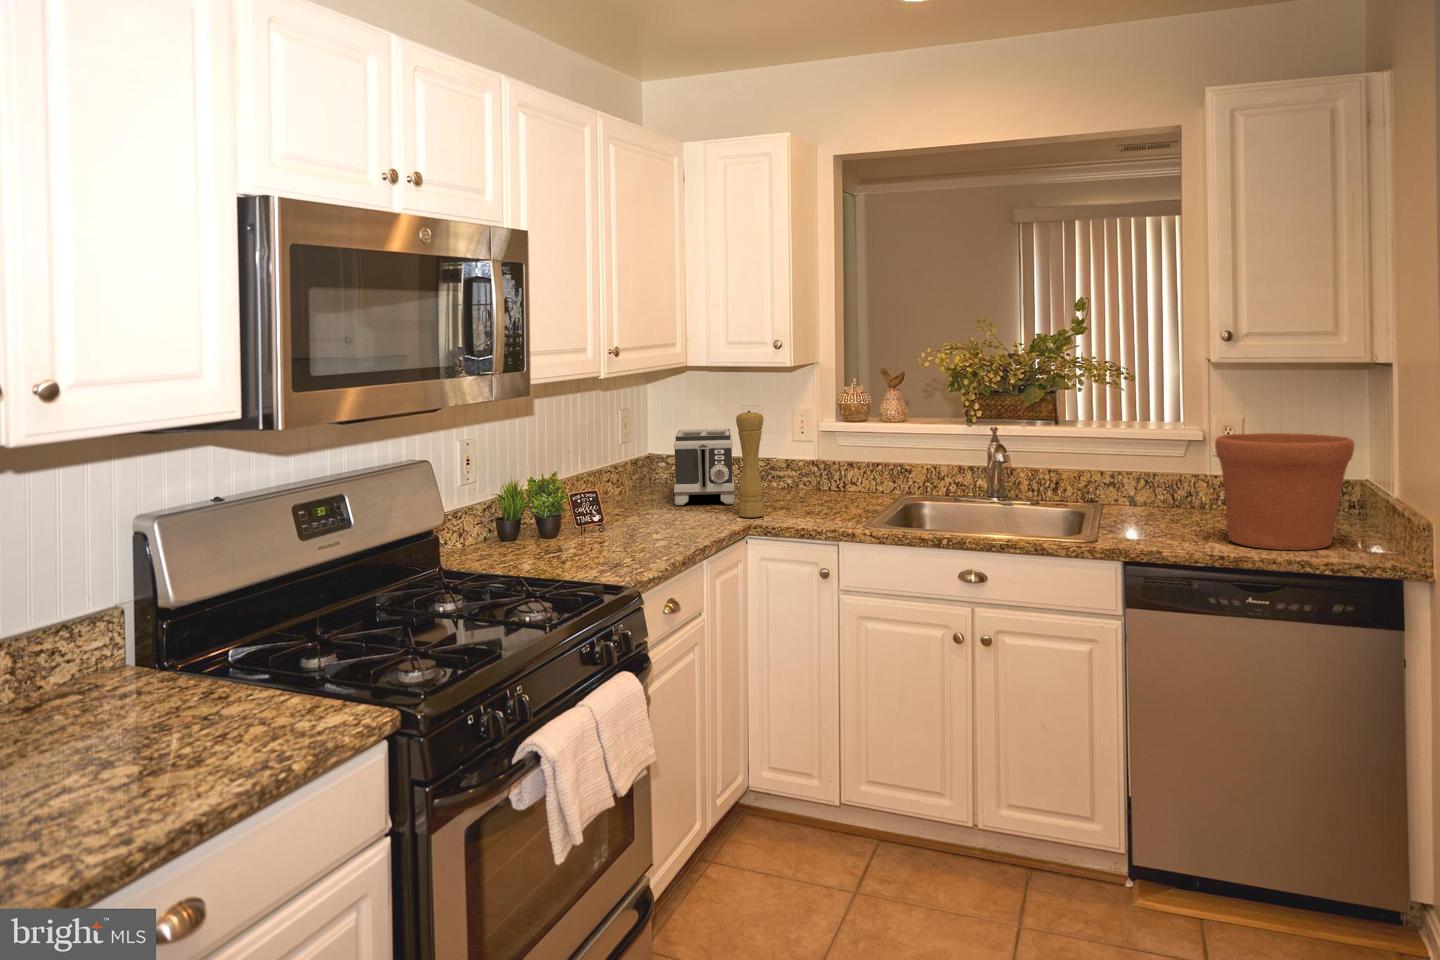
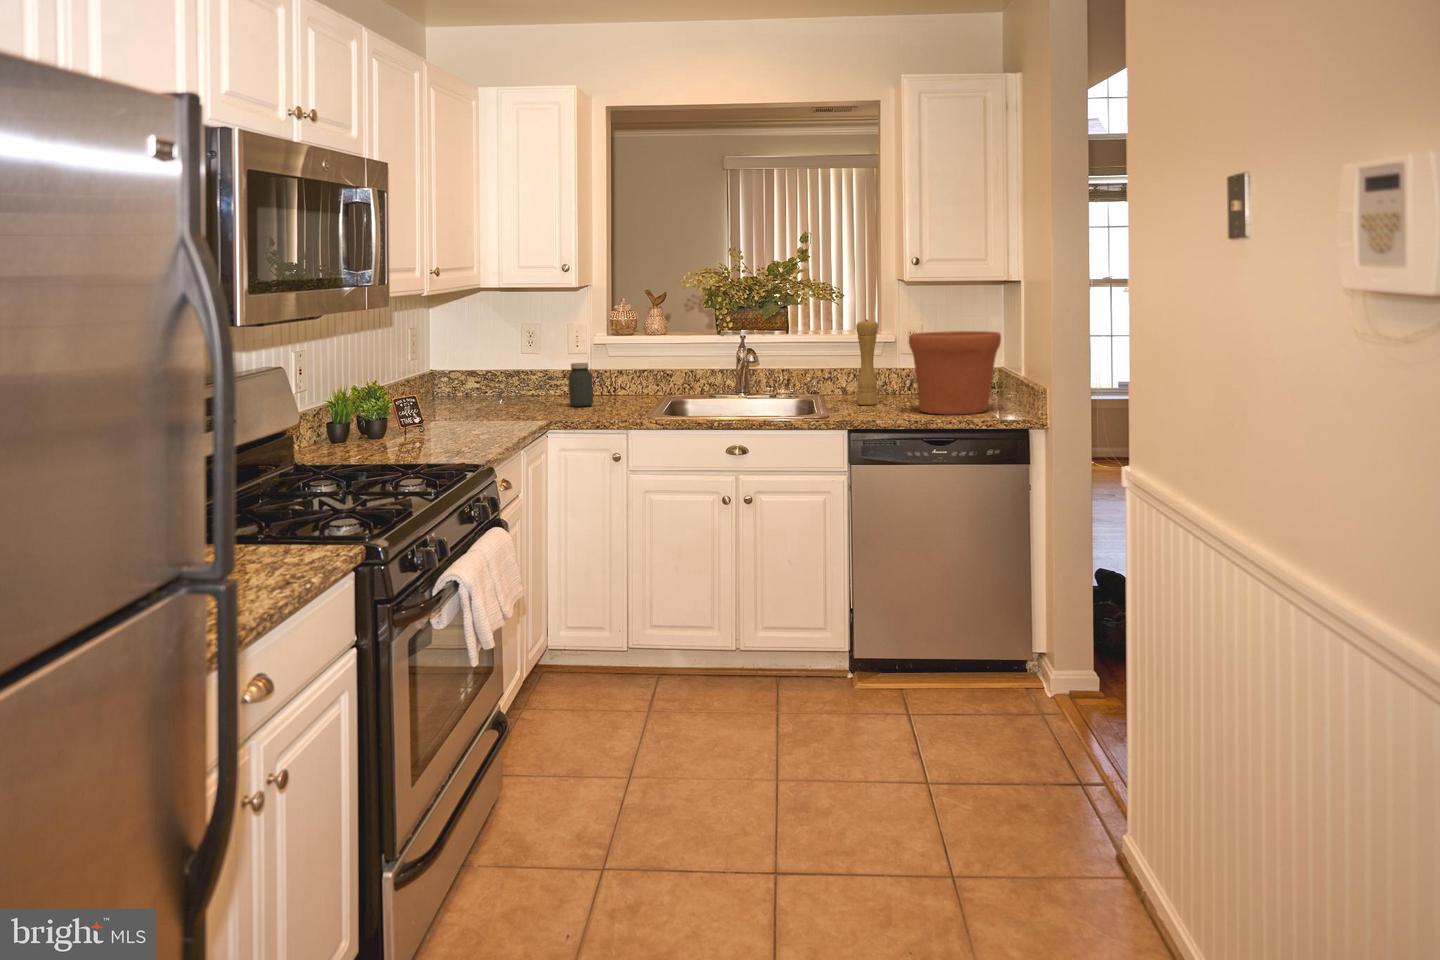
pepper mill: present [736,411,764,518] -> present [856,319,878,405]
toaster: present [674,429,734,505] -> none [466,344,527,410]
jar: none [783,455,810,507] -> present [569,363,593,407]

